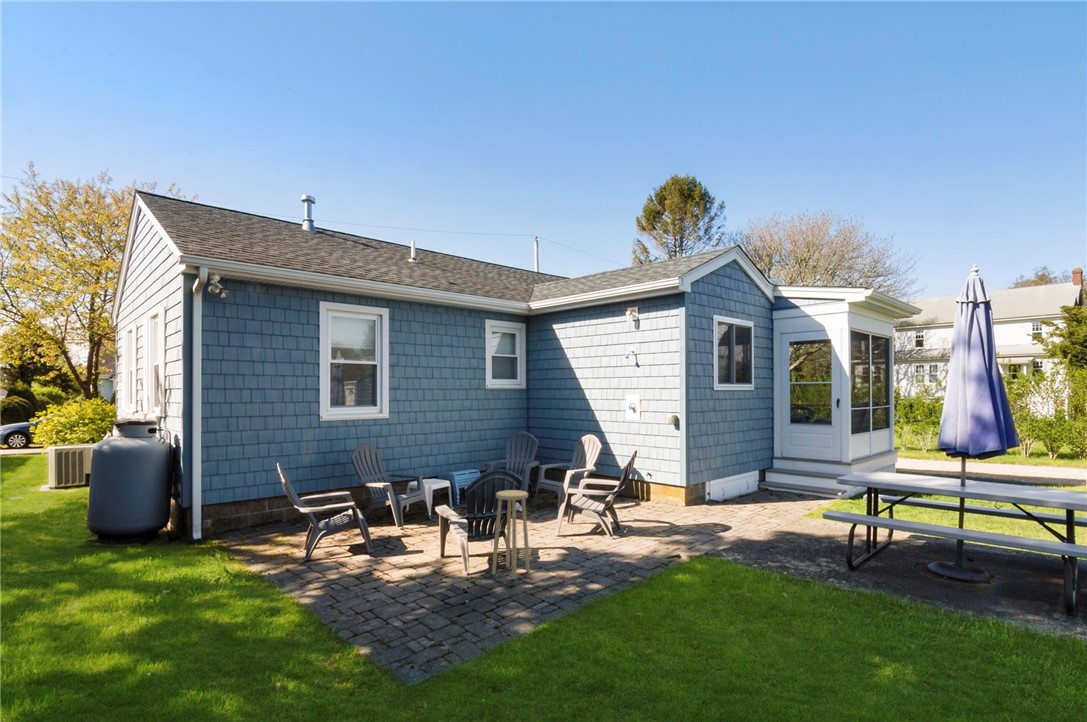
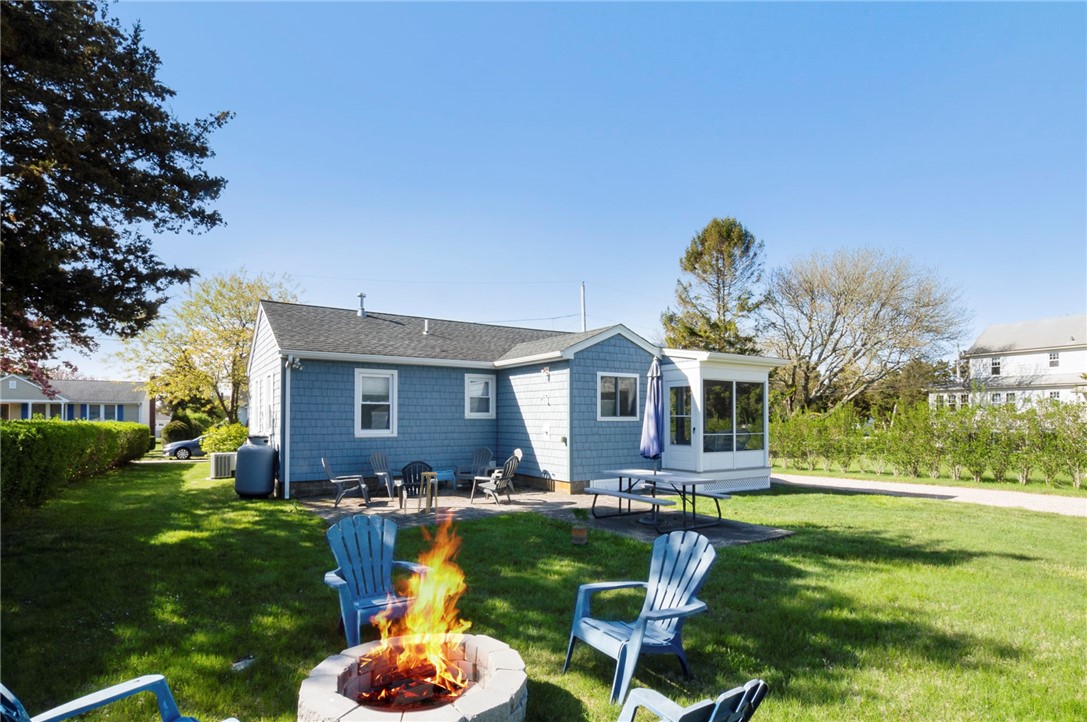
potted tree: none [946,584,1027,680] -> present [571,508,591,544]

